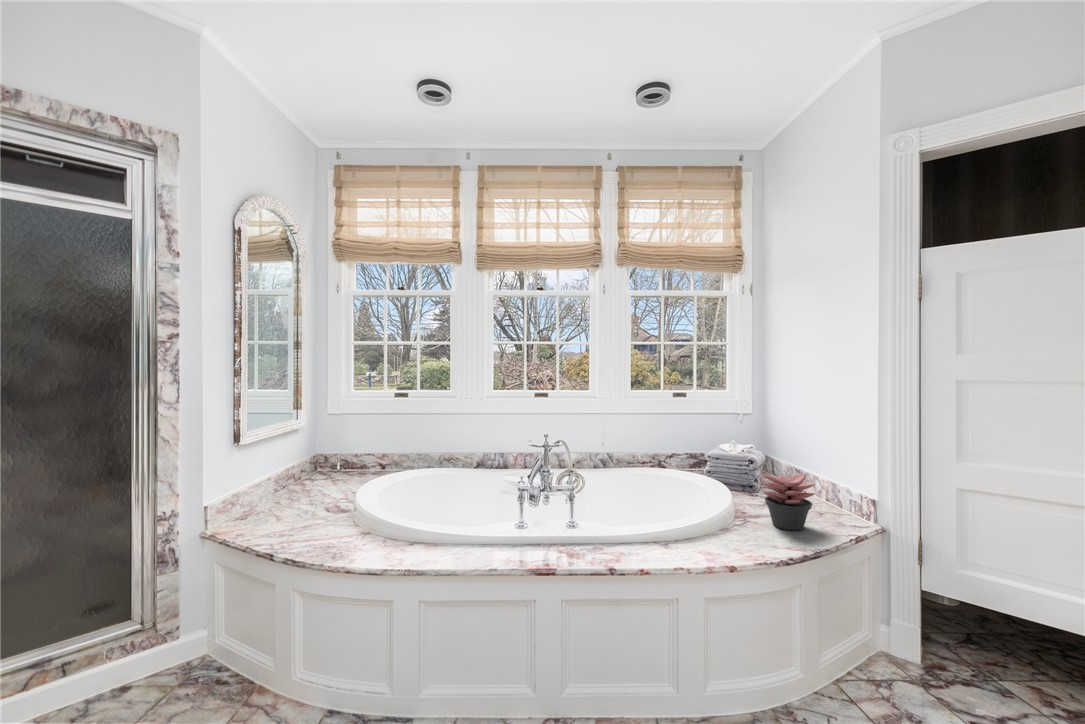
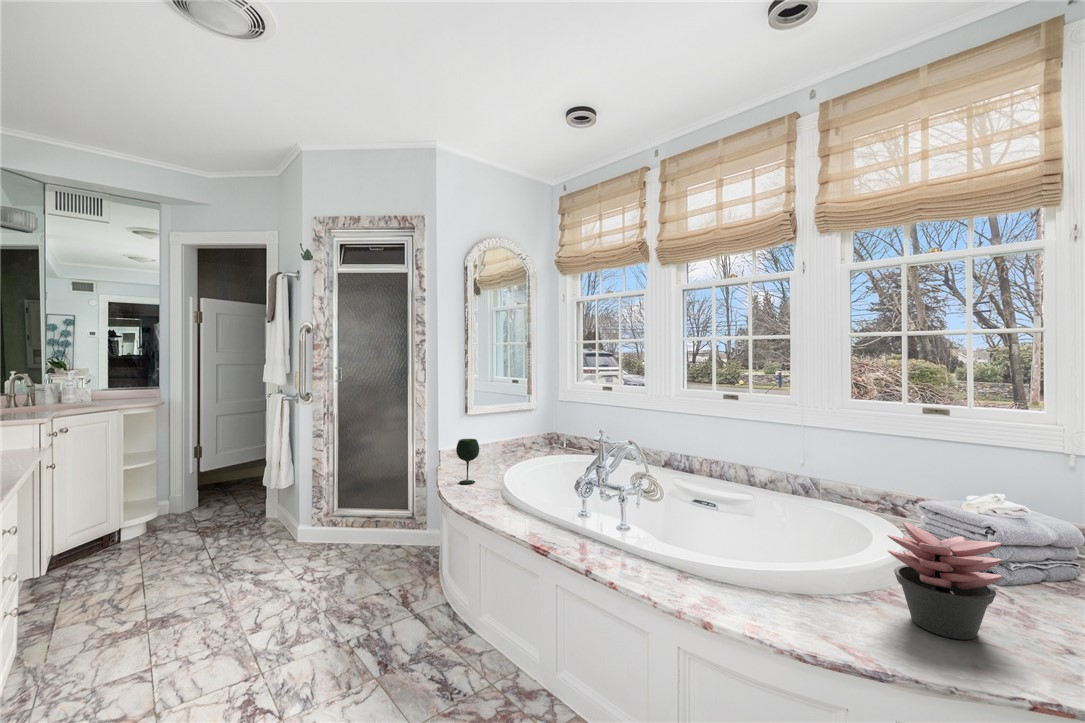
wine glass: none [285,475,319,538] -> present [456,439,479,484]

